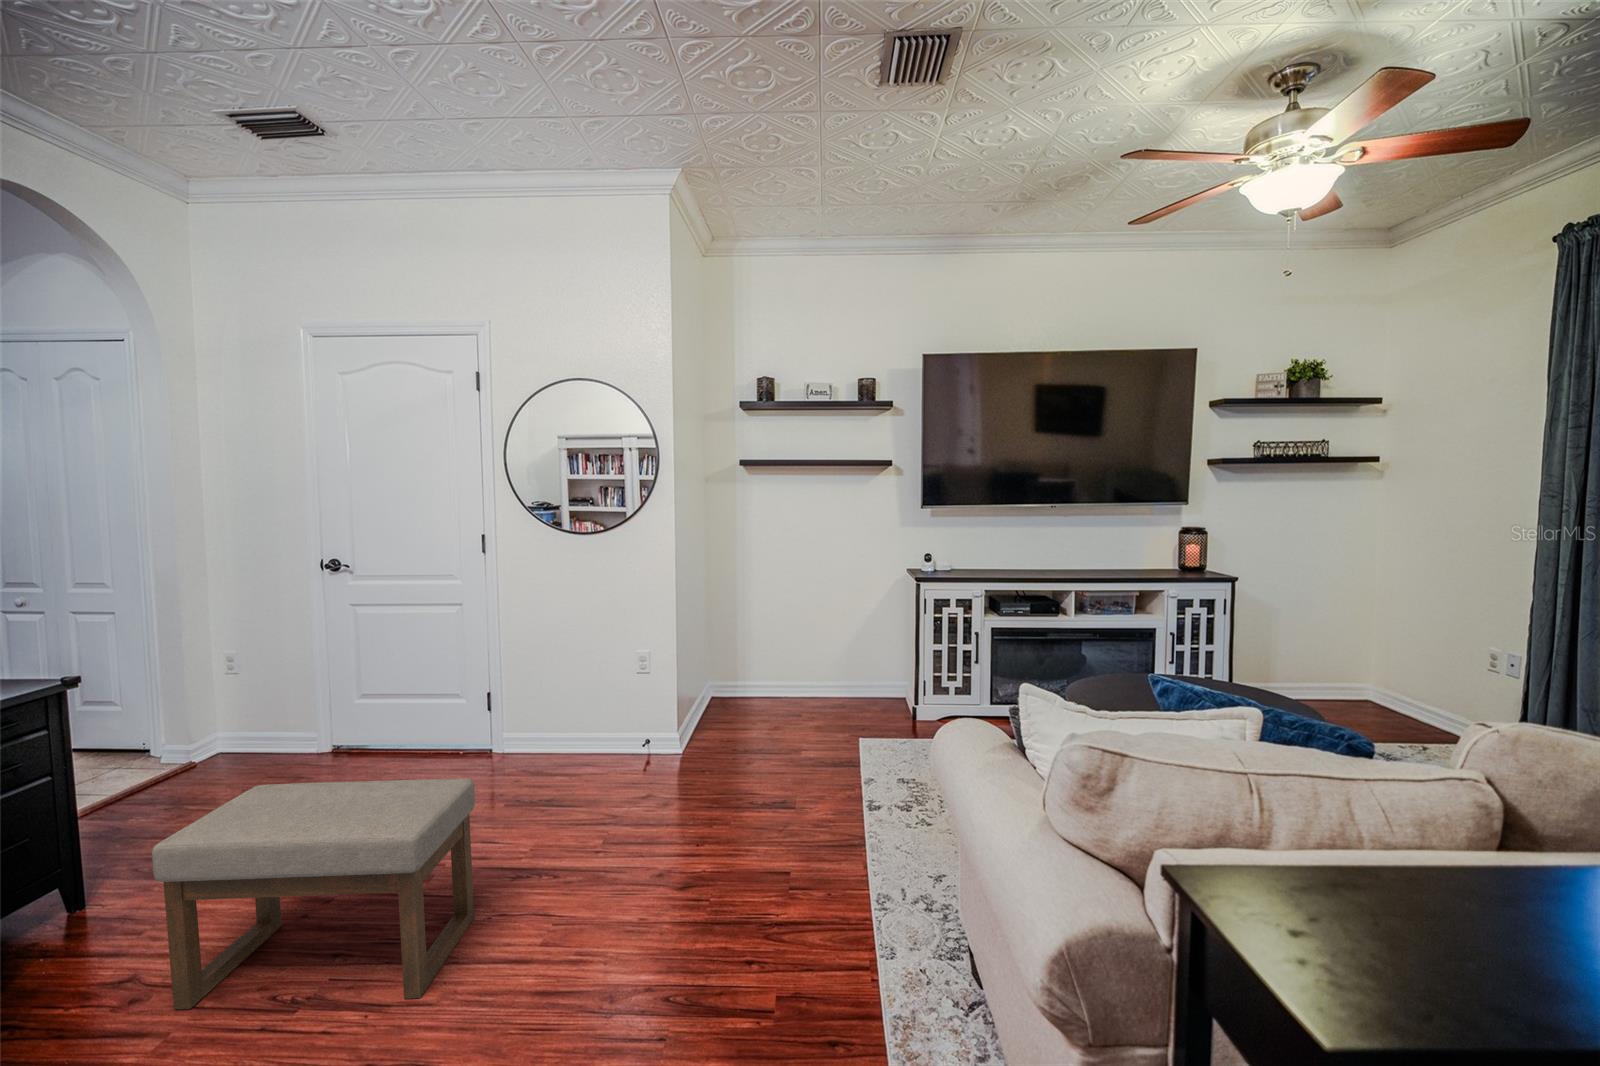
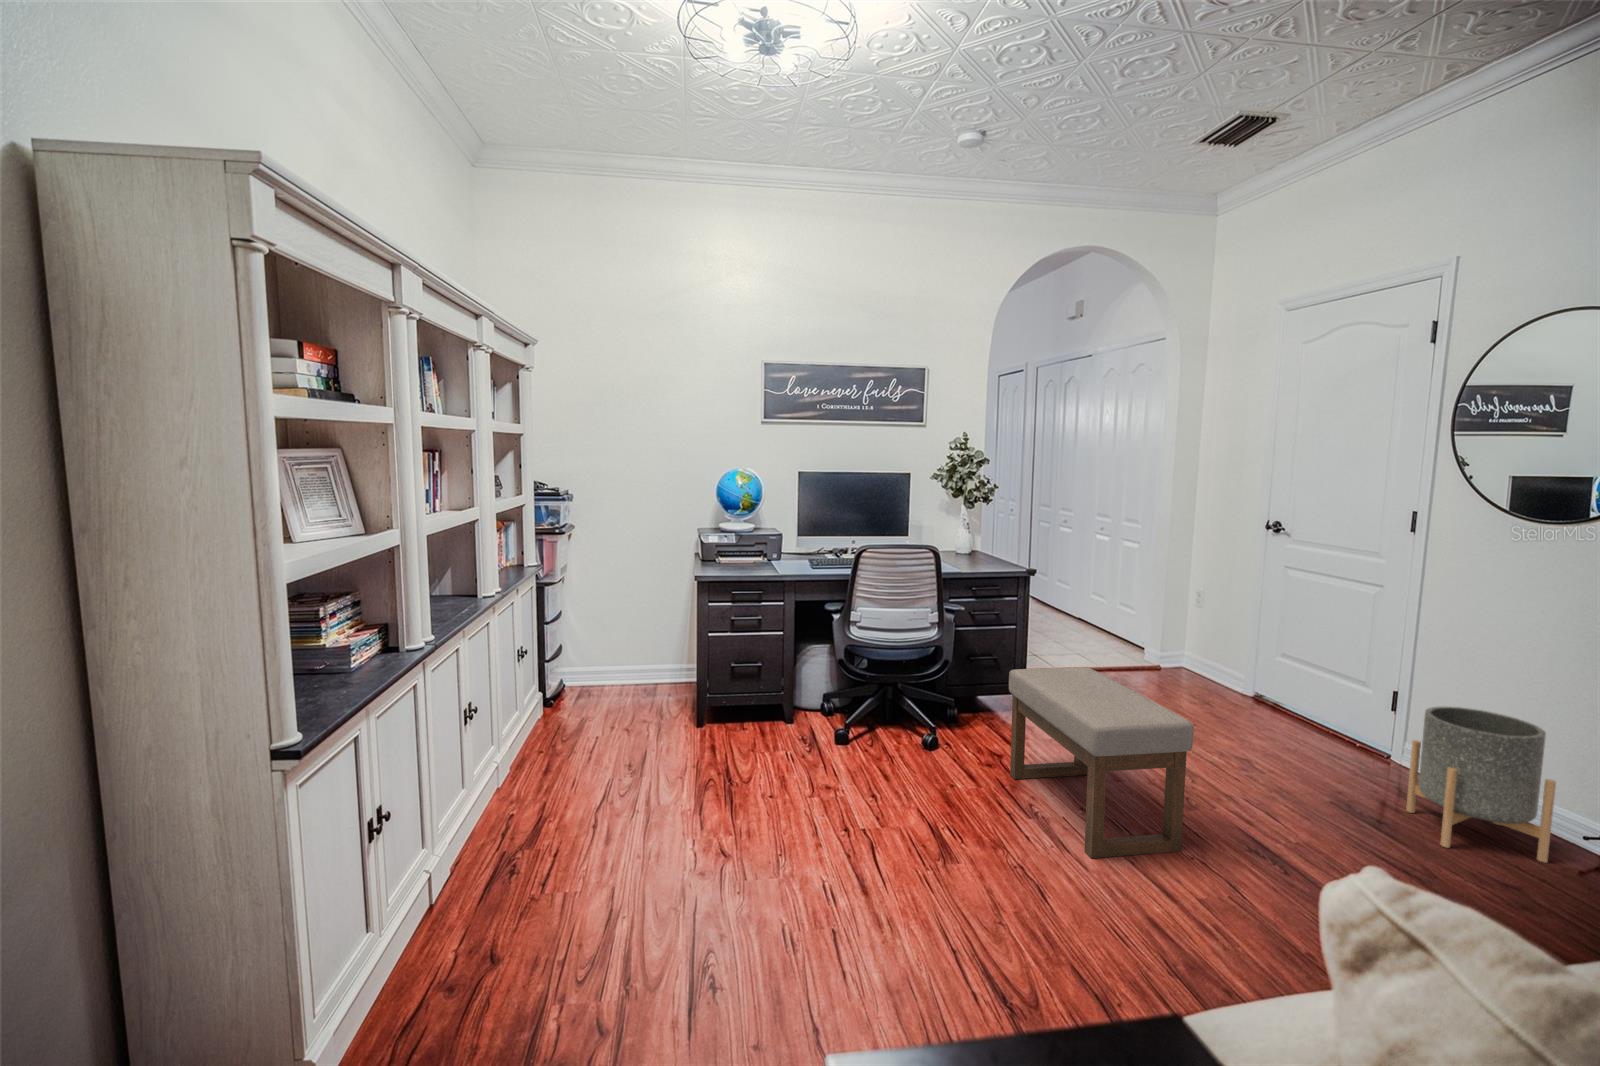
planter: none [539,676,624,786] -> present [1406,706,1556,863]

